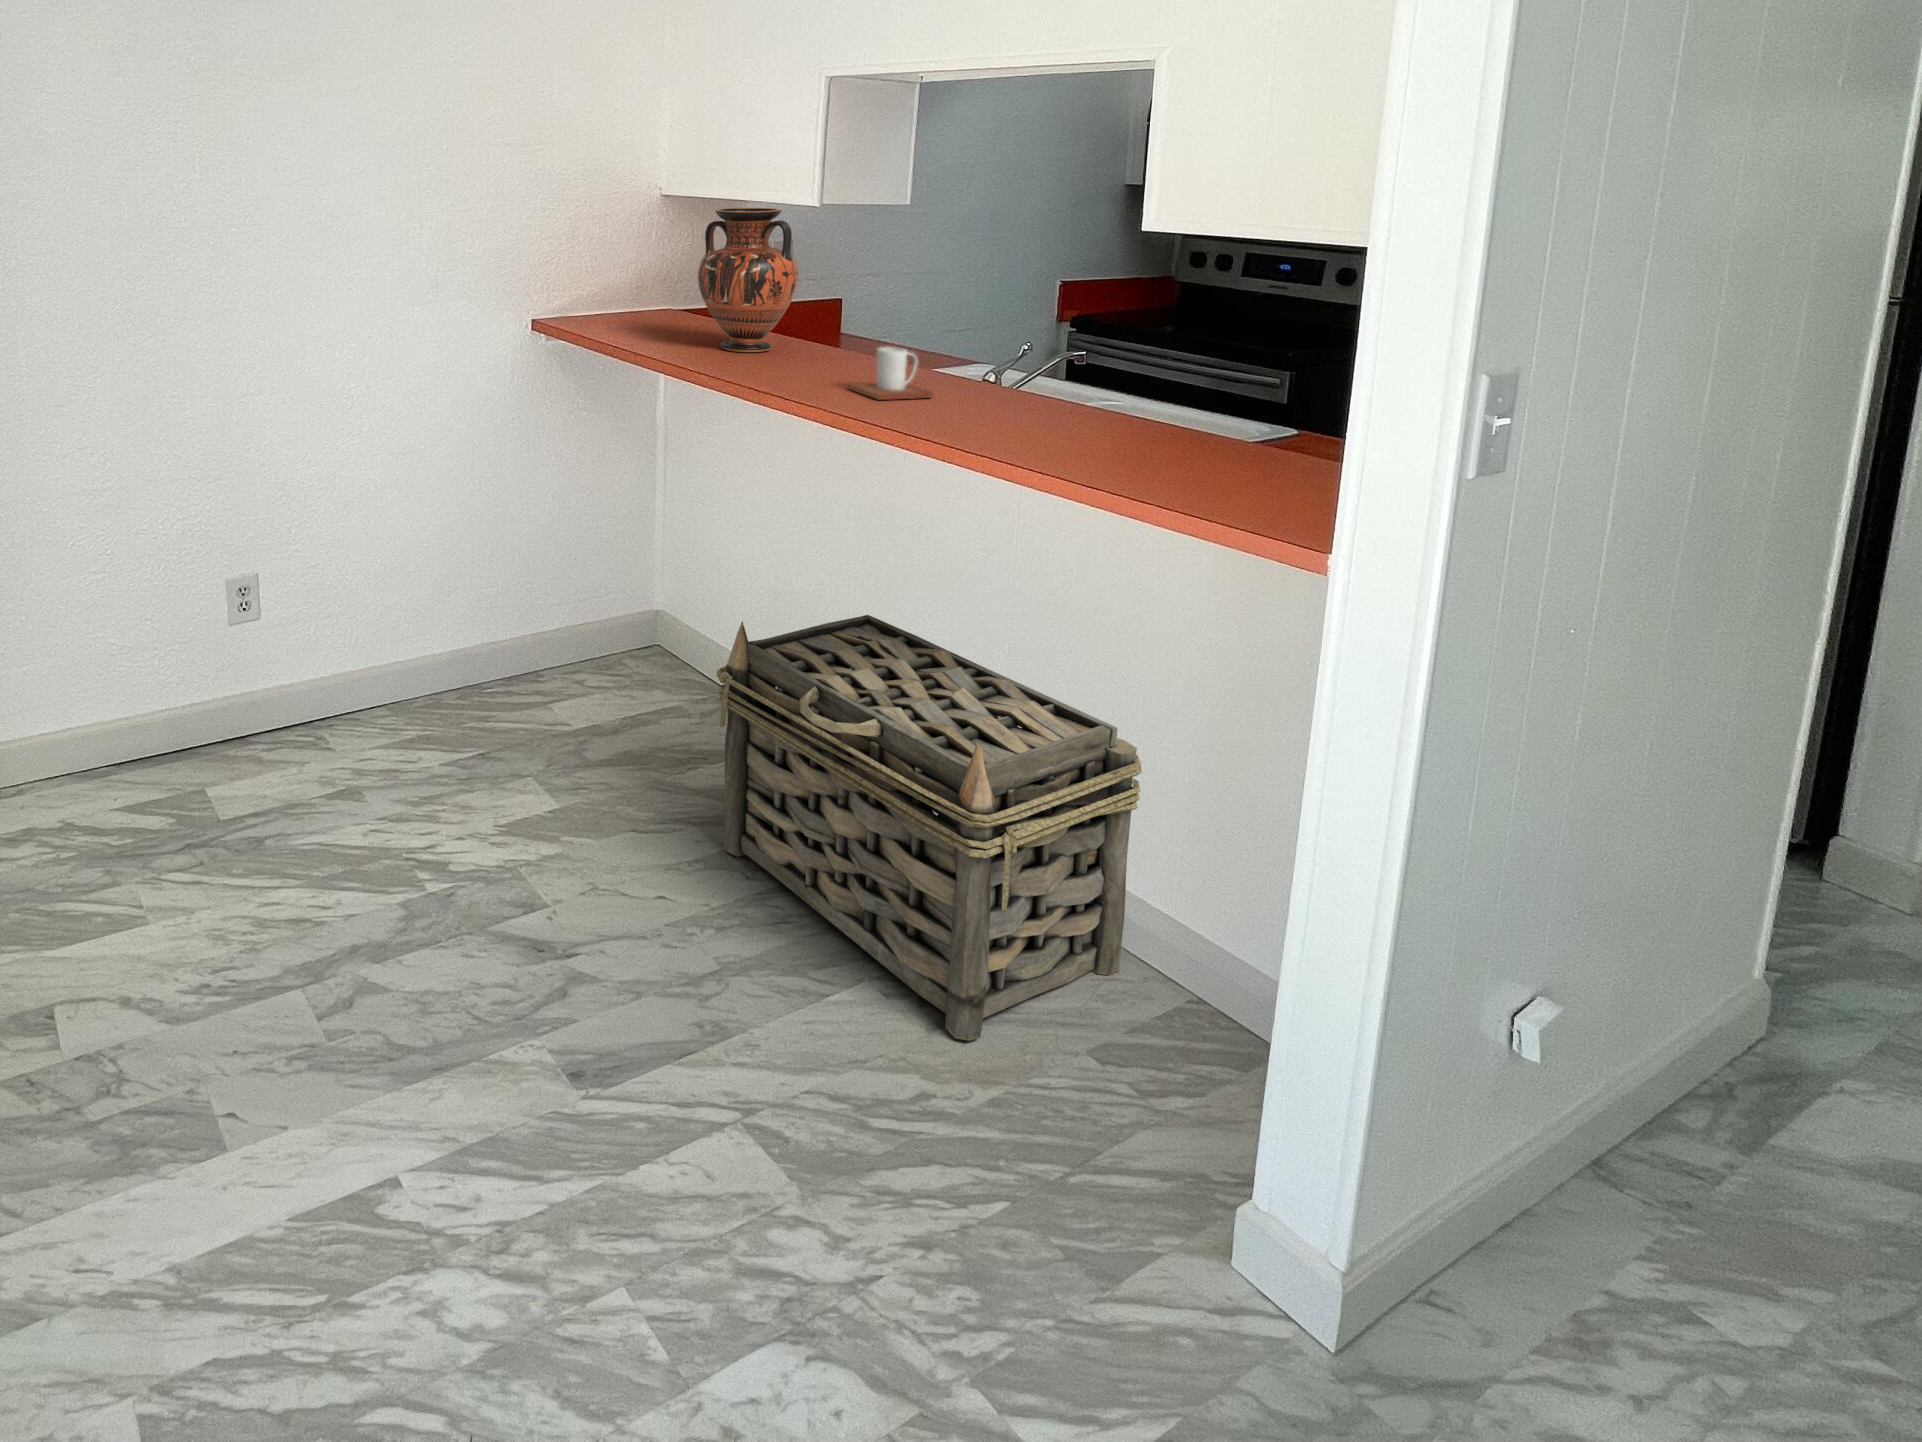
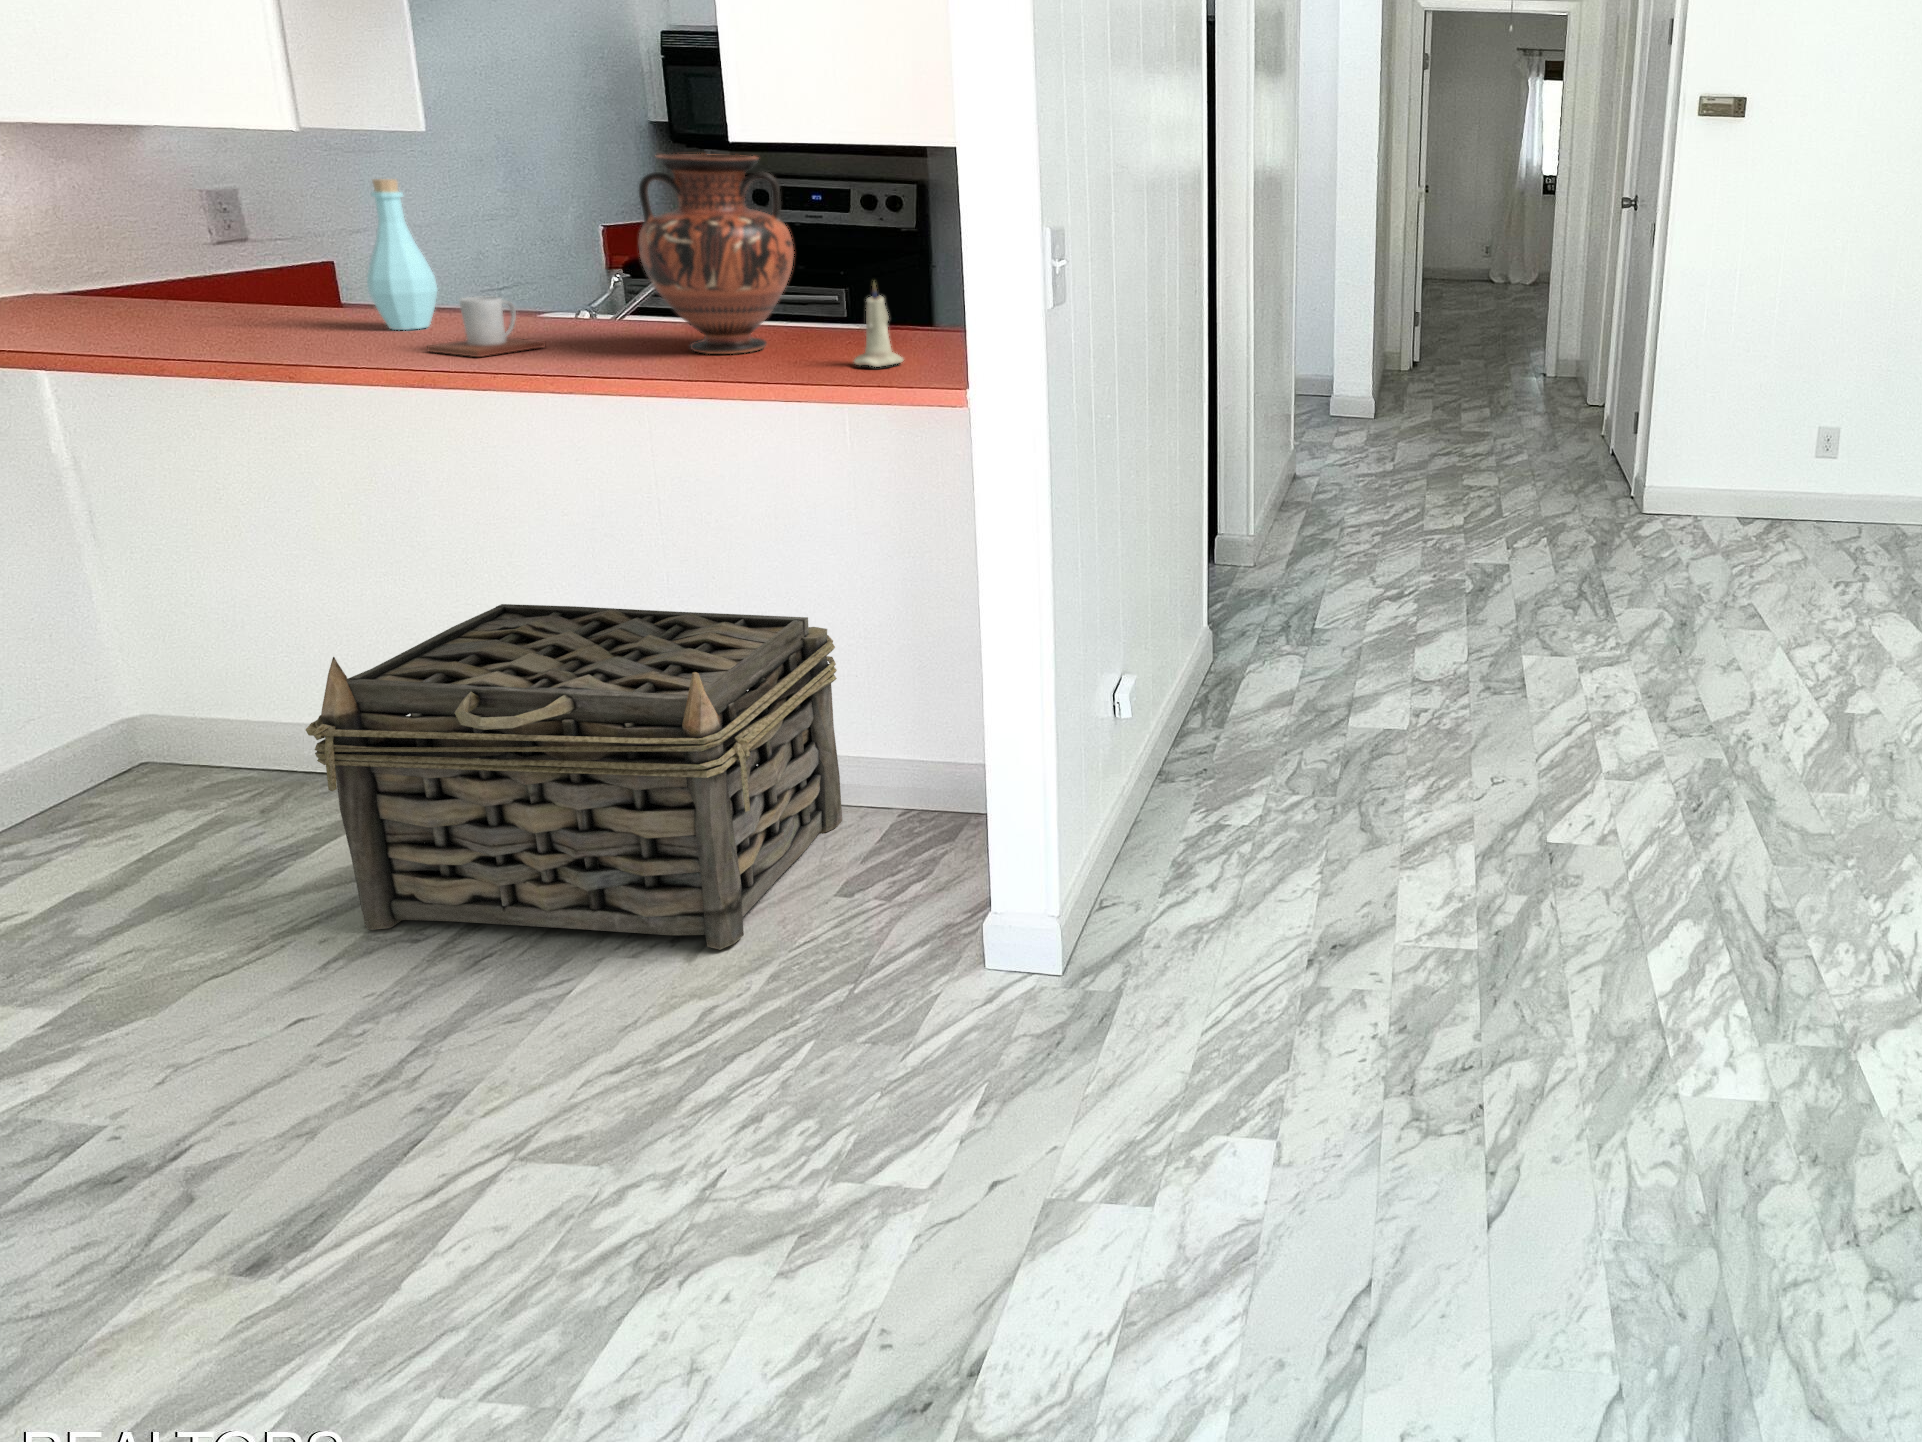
vase: present [698,208,798,352] -> present [639,154,794,354]
bottle: none [831,243,876,367] -> present [367,179,437,330]
candle: none [1204,373,1267,474] -> present [854,283,903,367]

